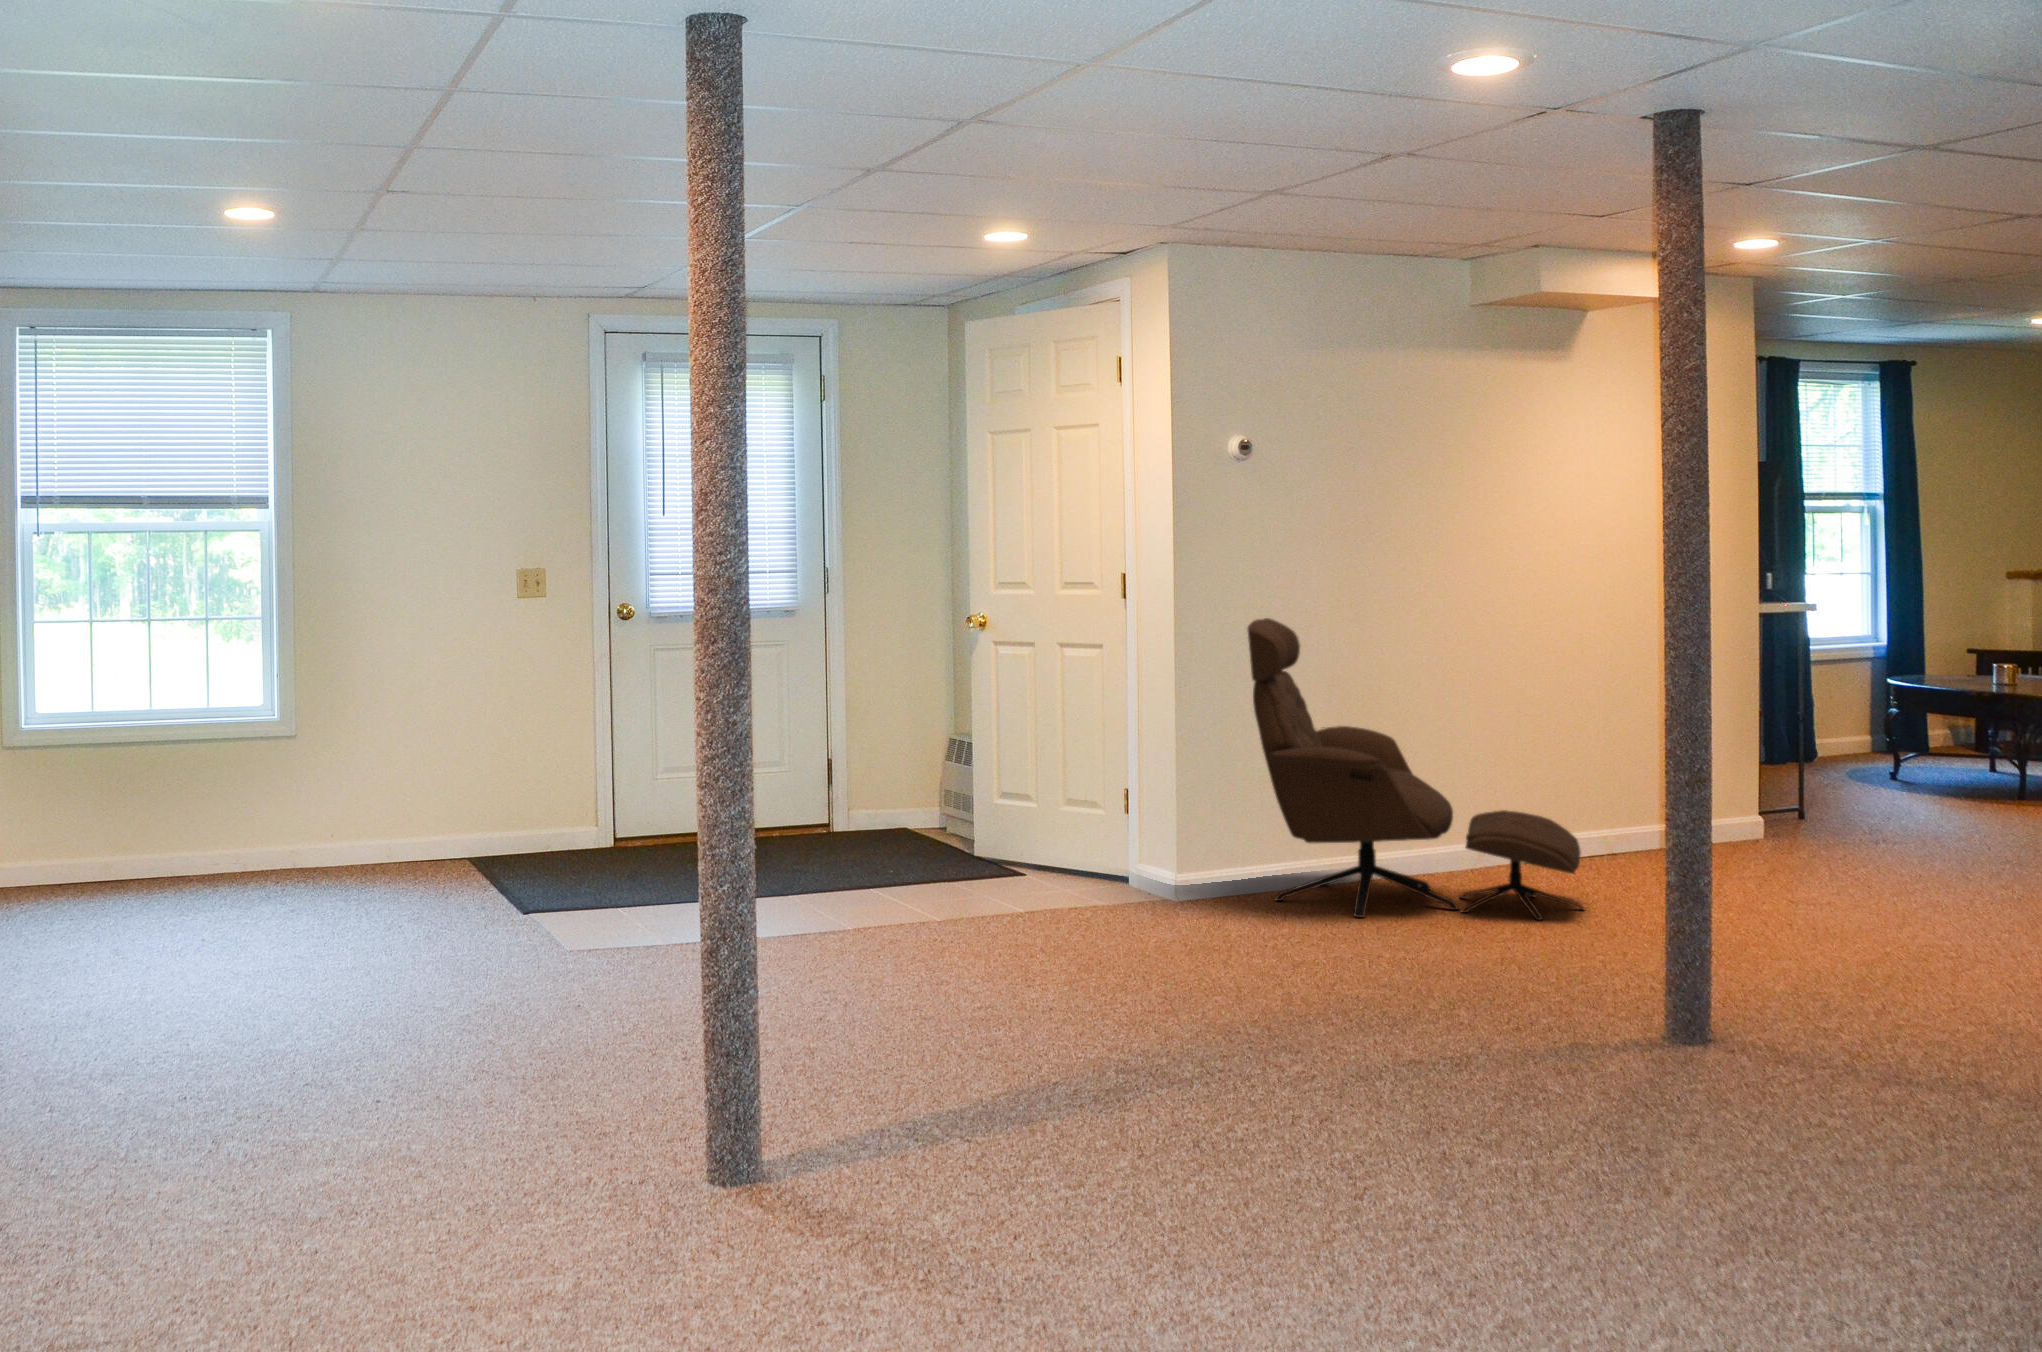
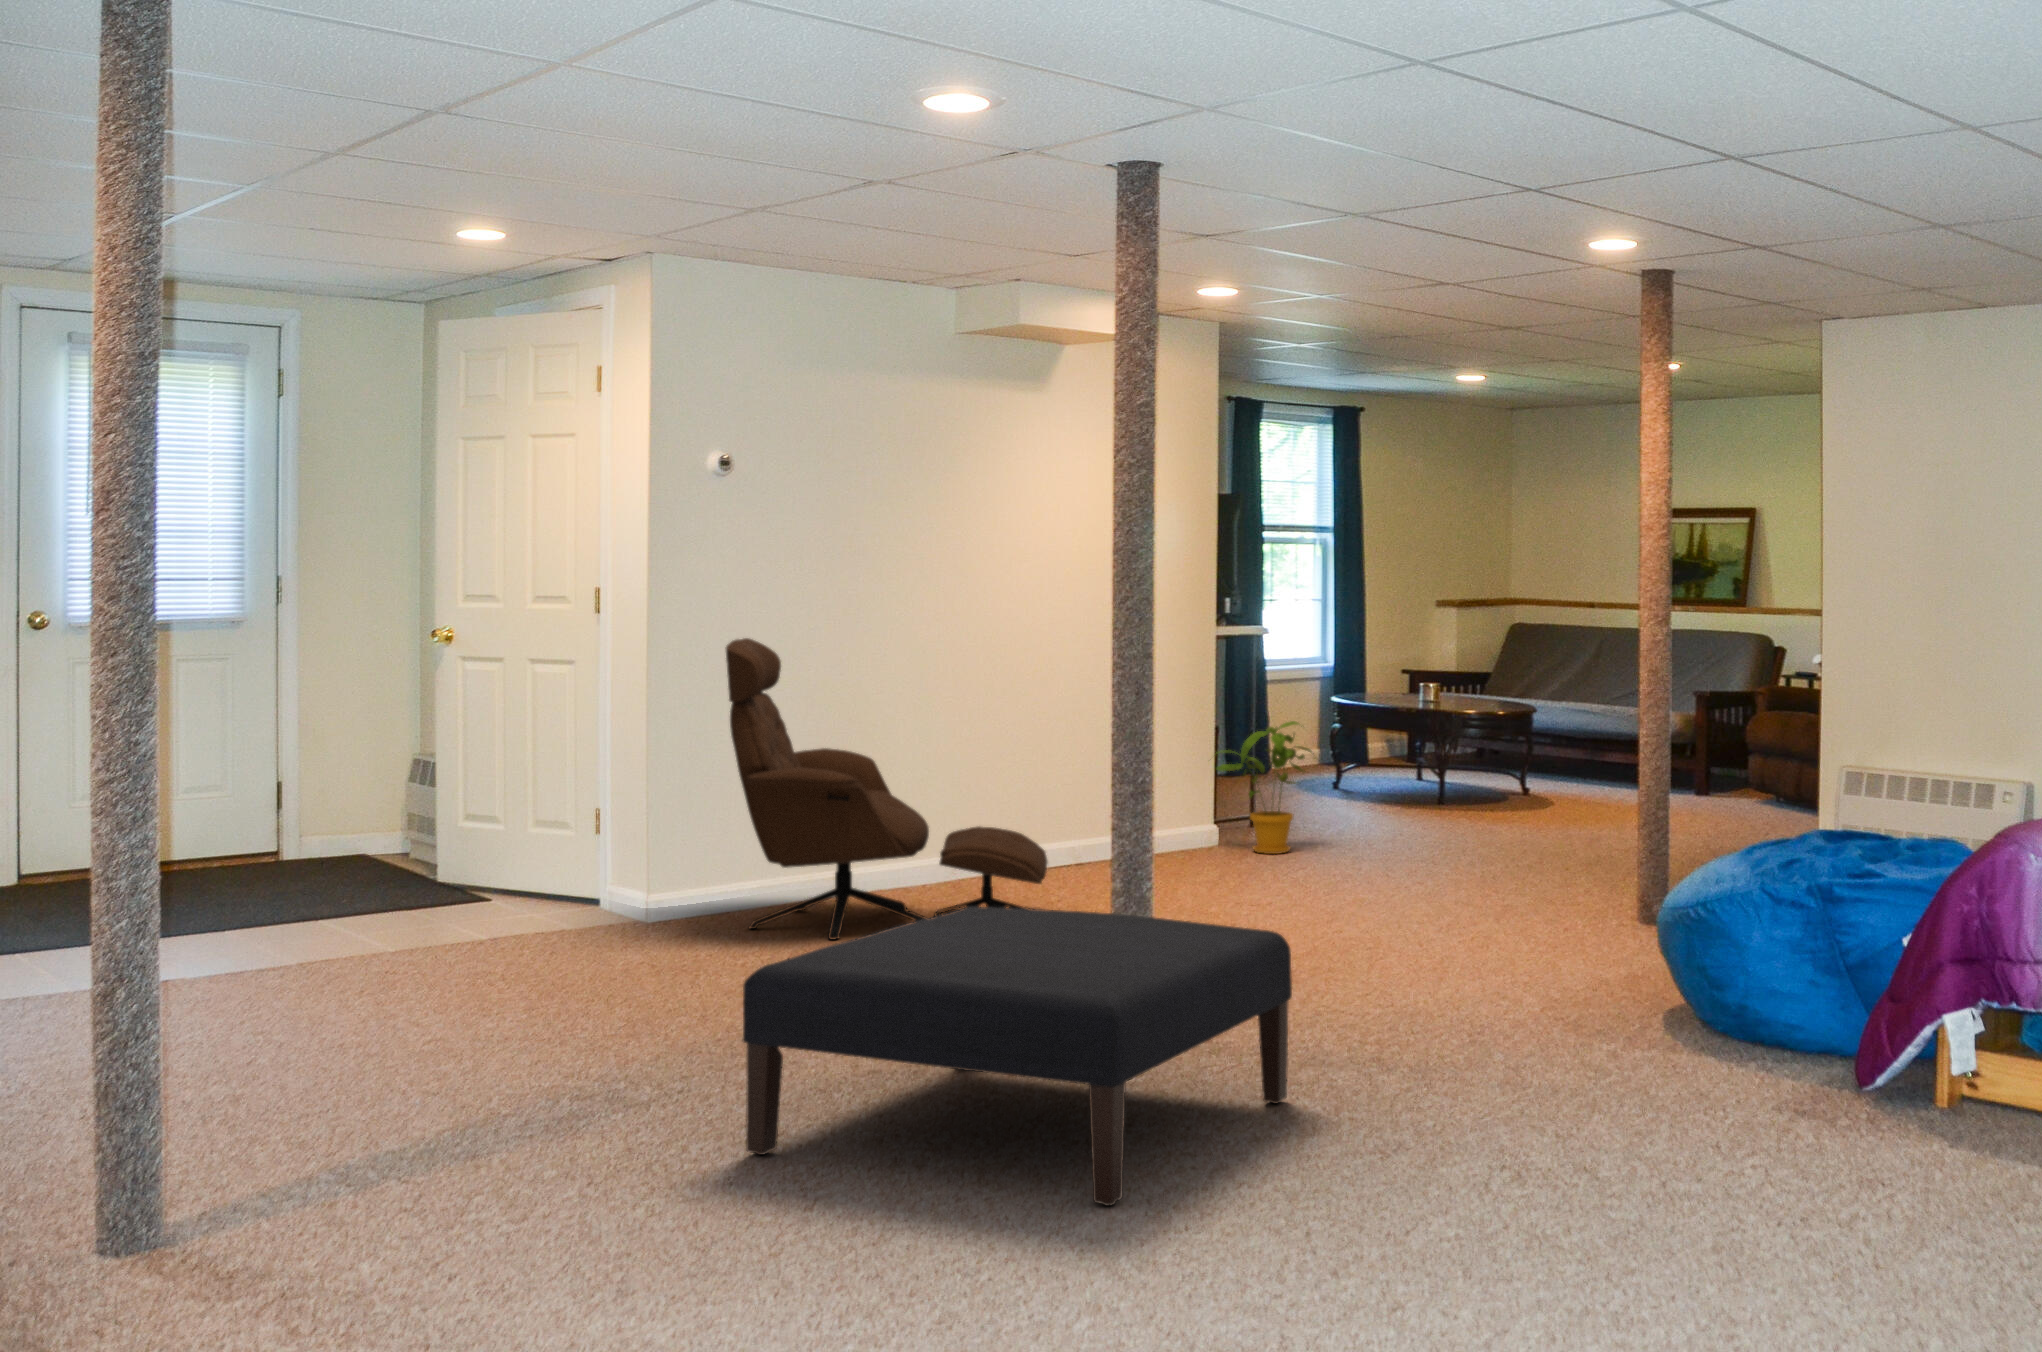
house plant: none [1750,708,1880,850] -> present [1216,721,1312,854]
ottoman: none [1281,906,1899,1262] -> present [743,906,1292,1206]

